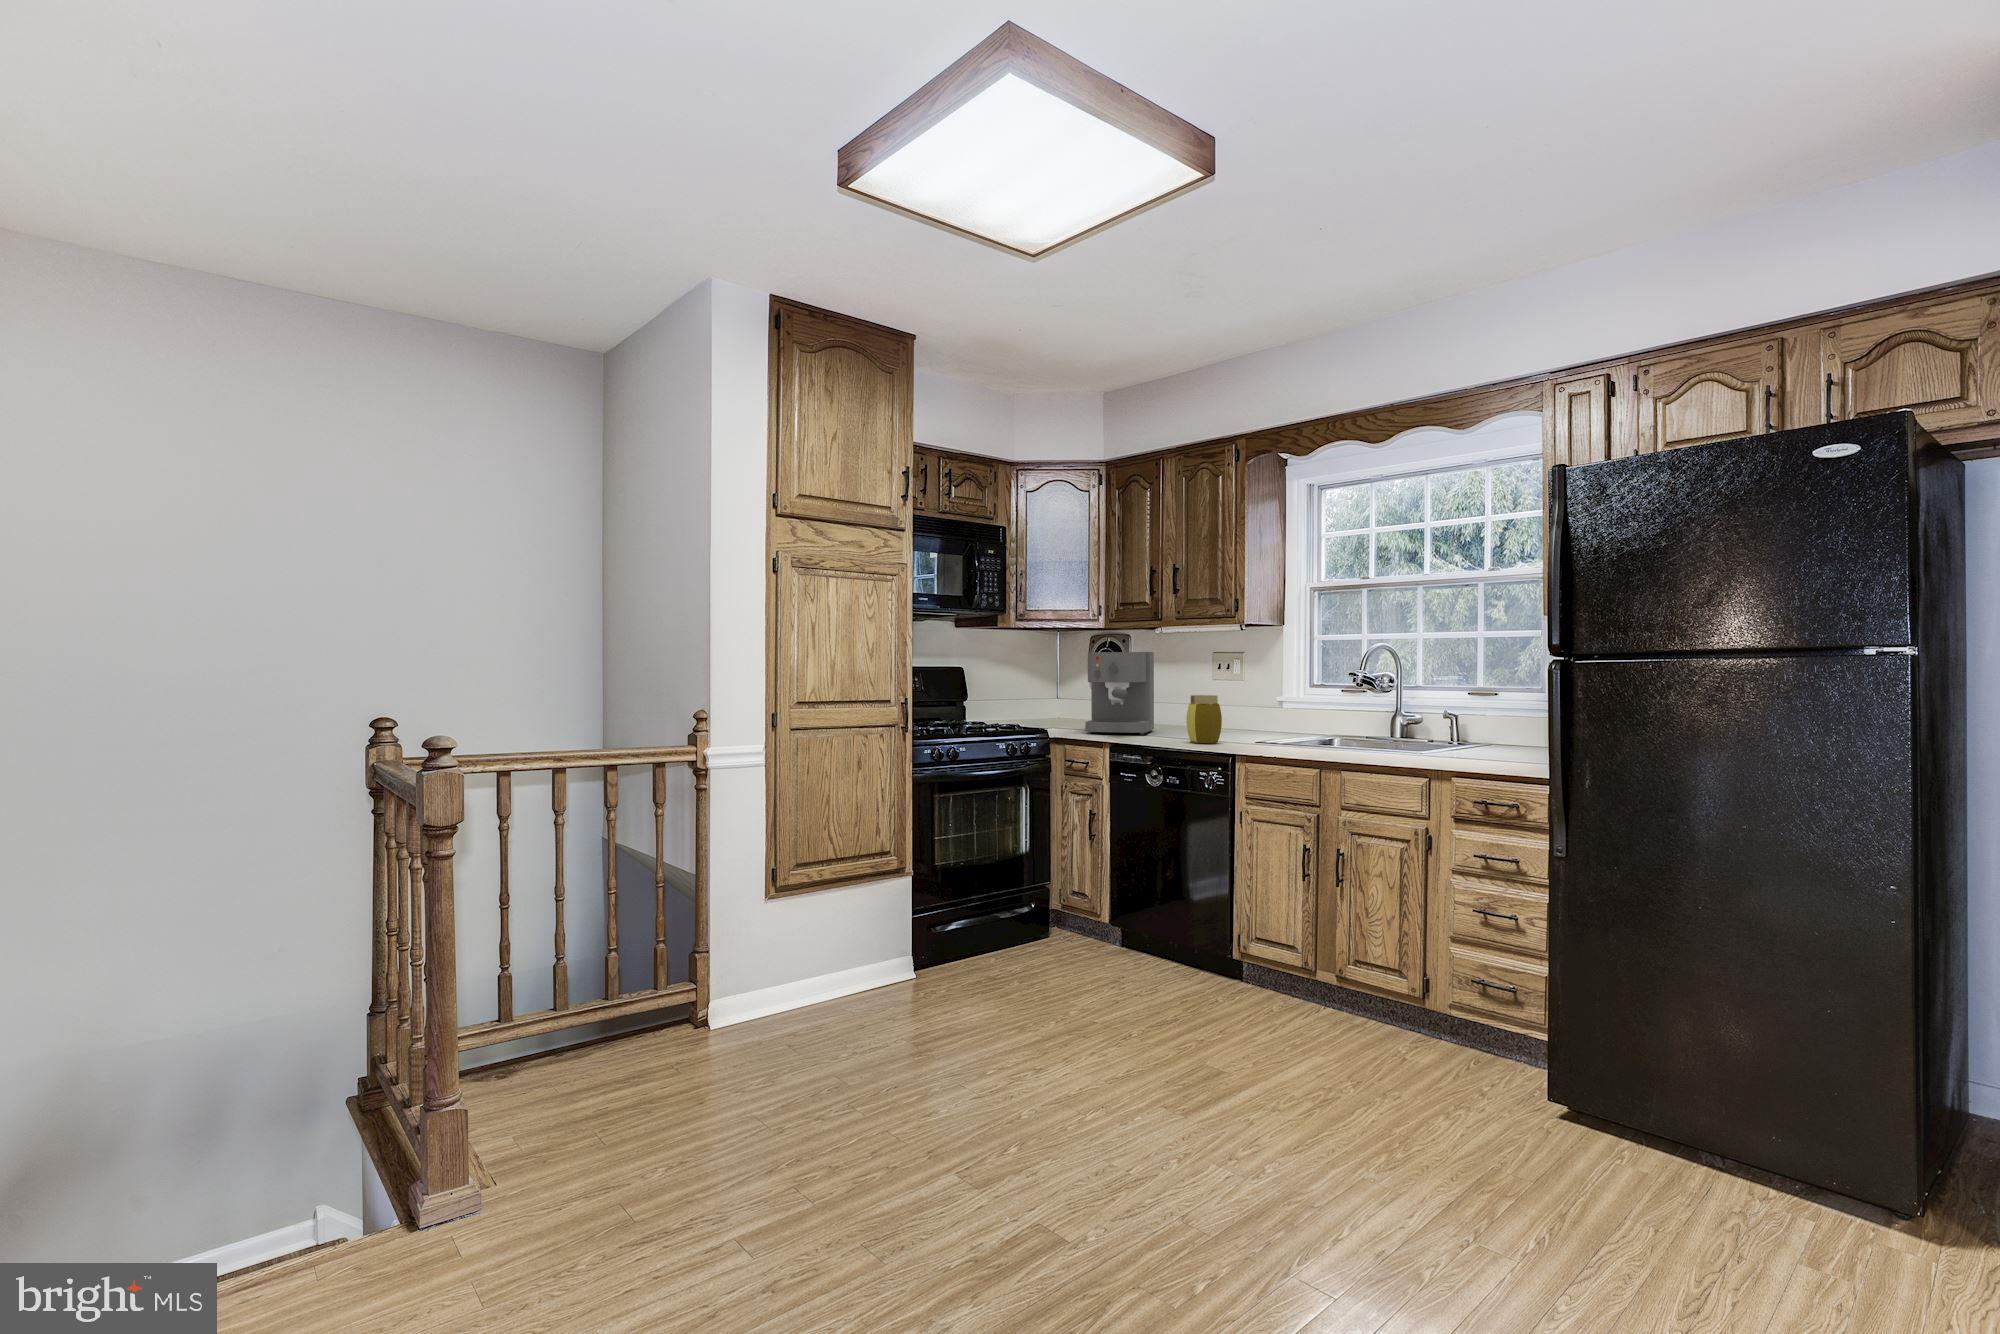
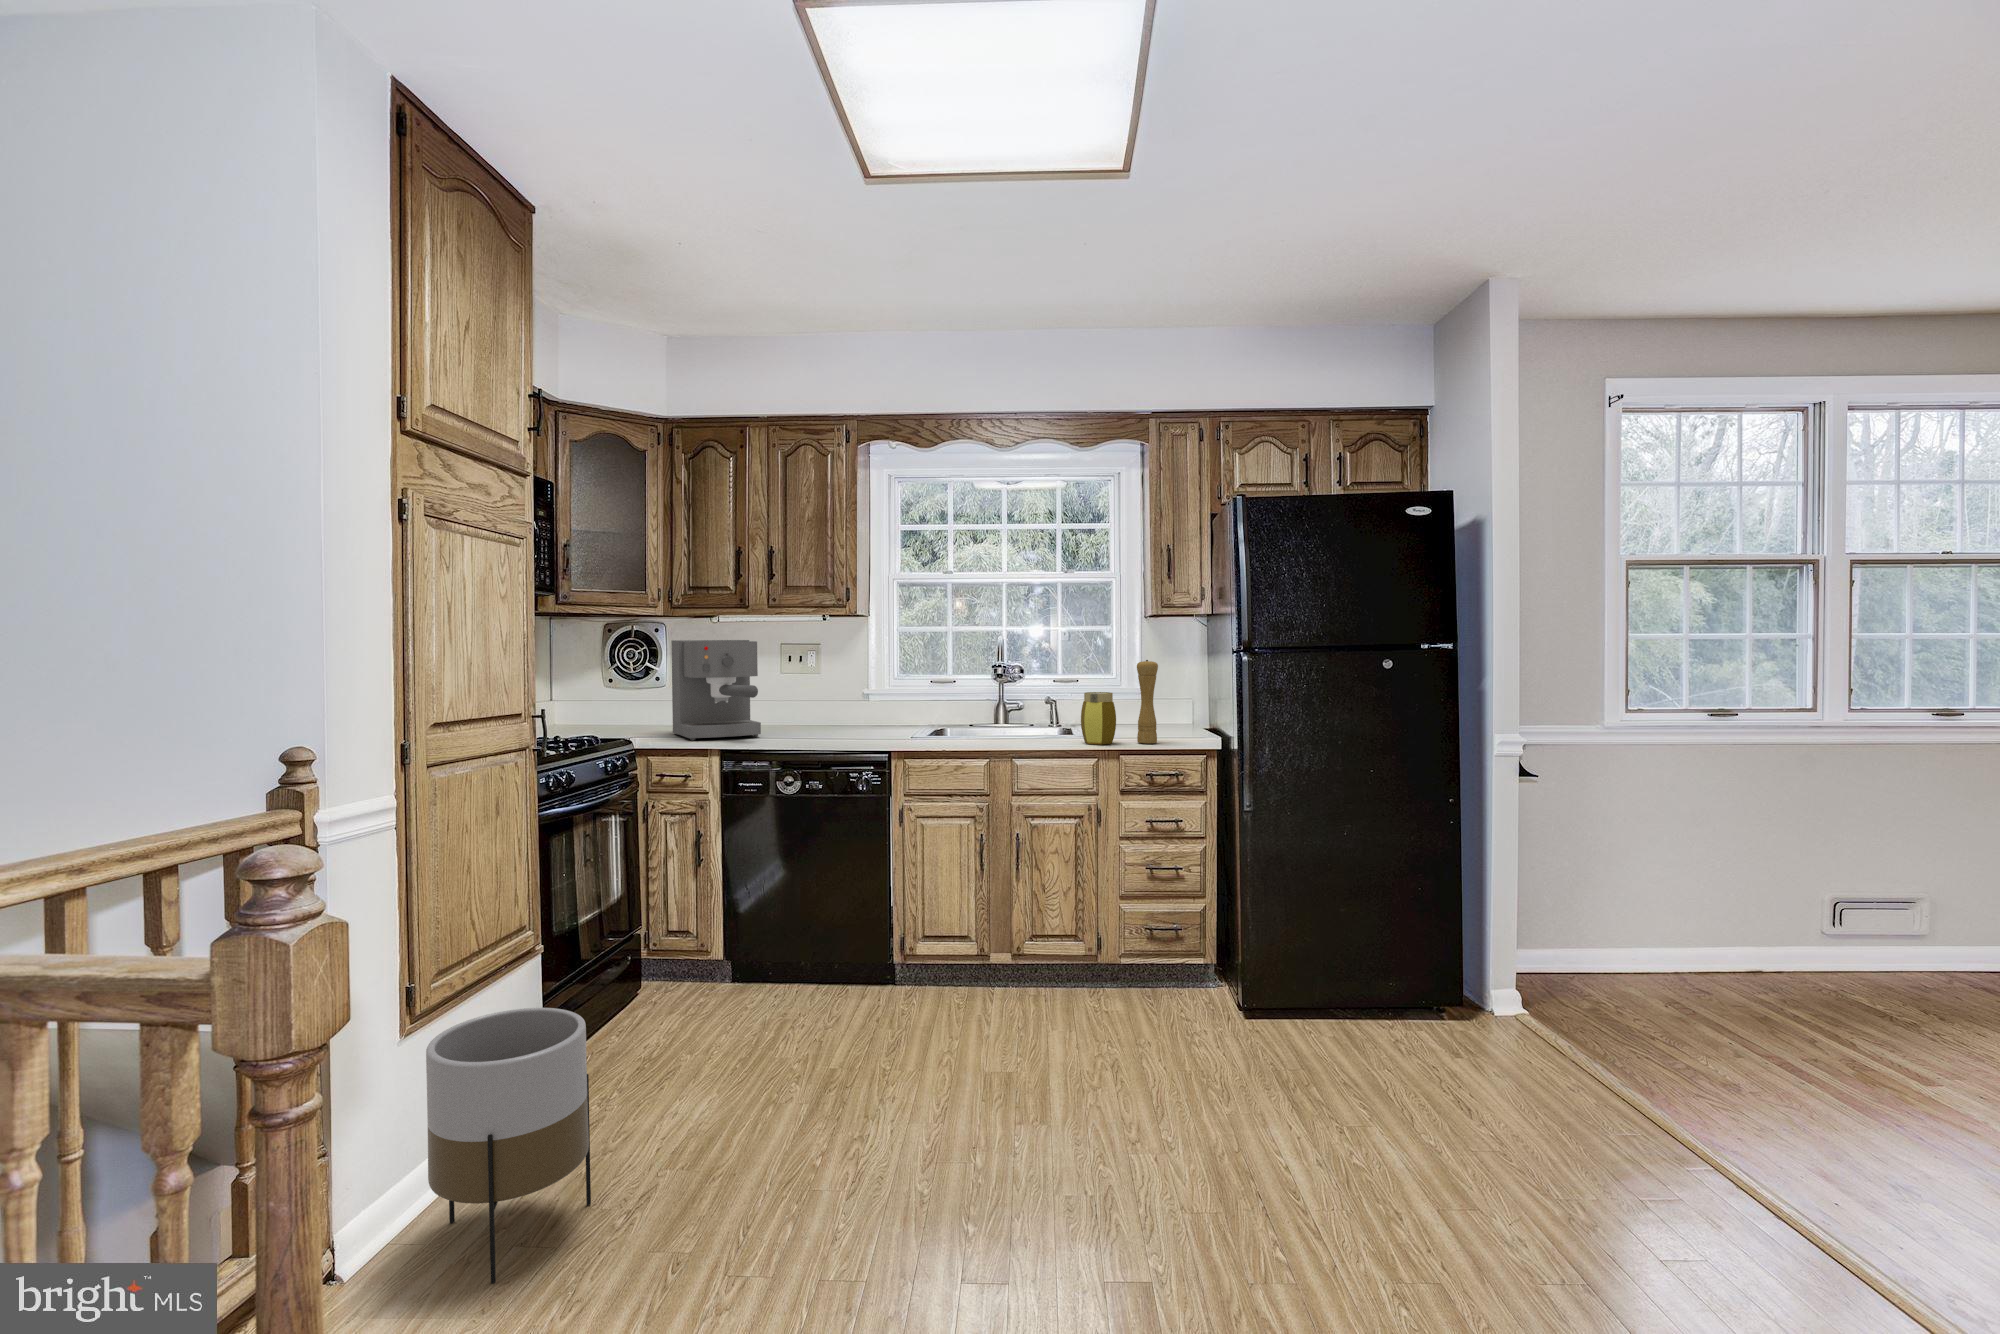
pepper mill: none [1485,670,1512,767] -> present [1137,660,1158,743]
jar: present [1187,695,1222,743] -> present [1081,692,1116,745]
planter: none [760,886,856,1043] -> present [426,1008,591,1284]

